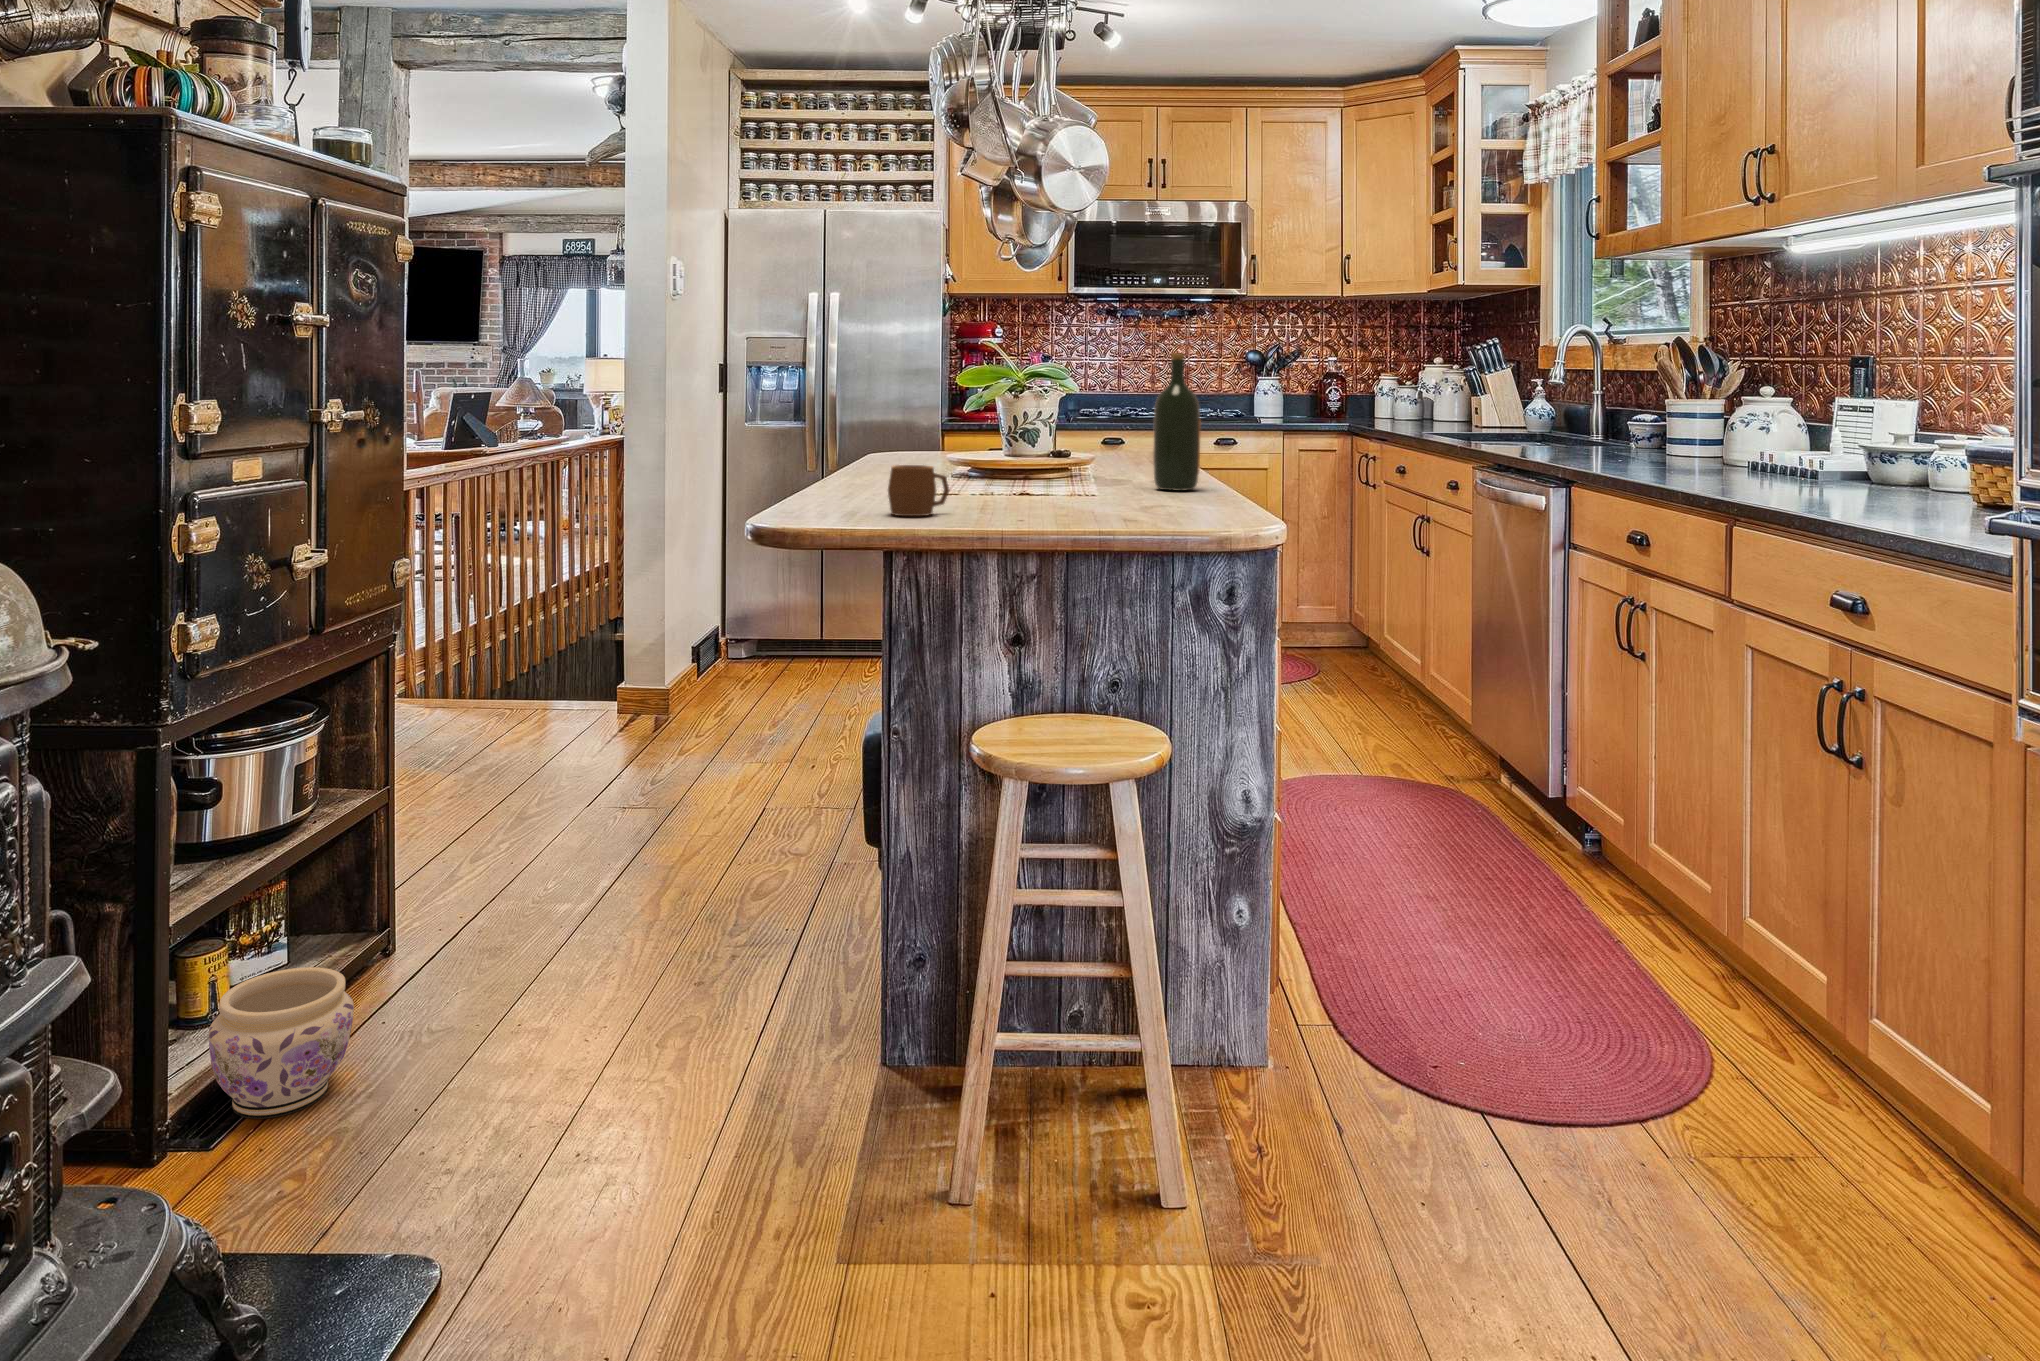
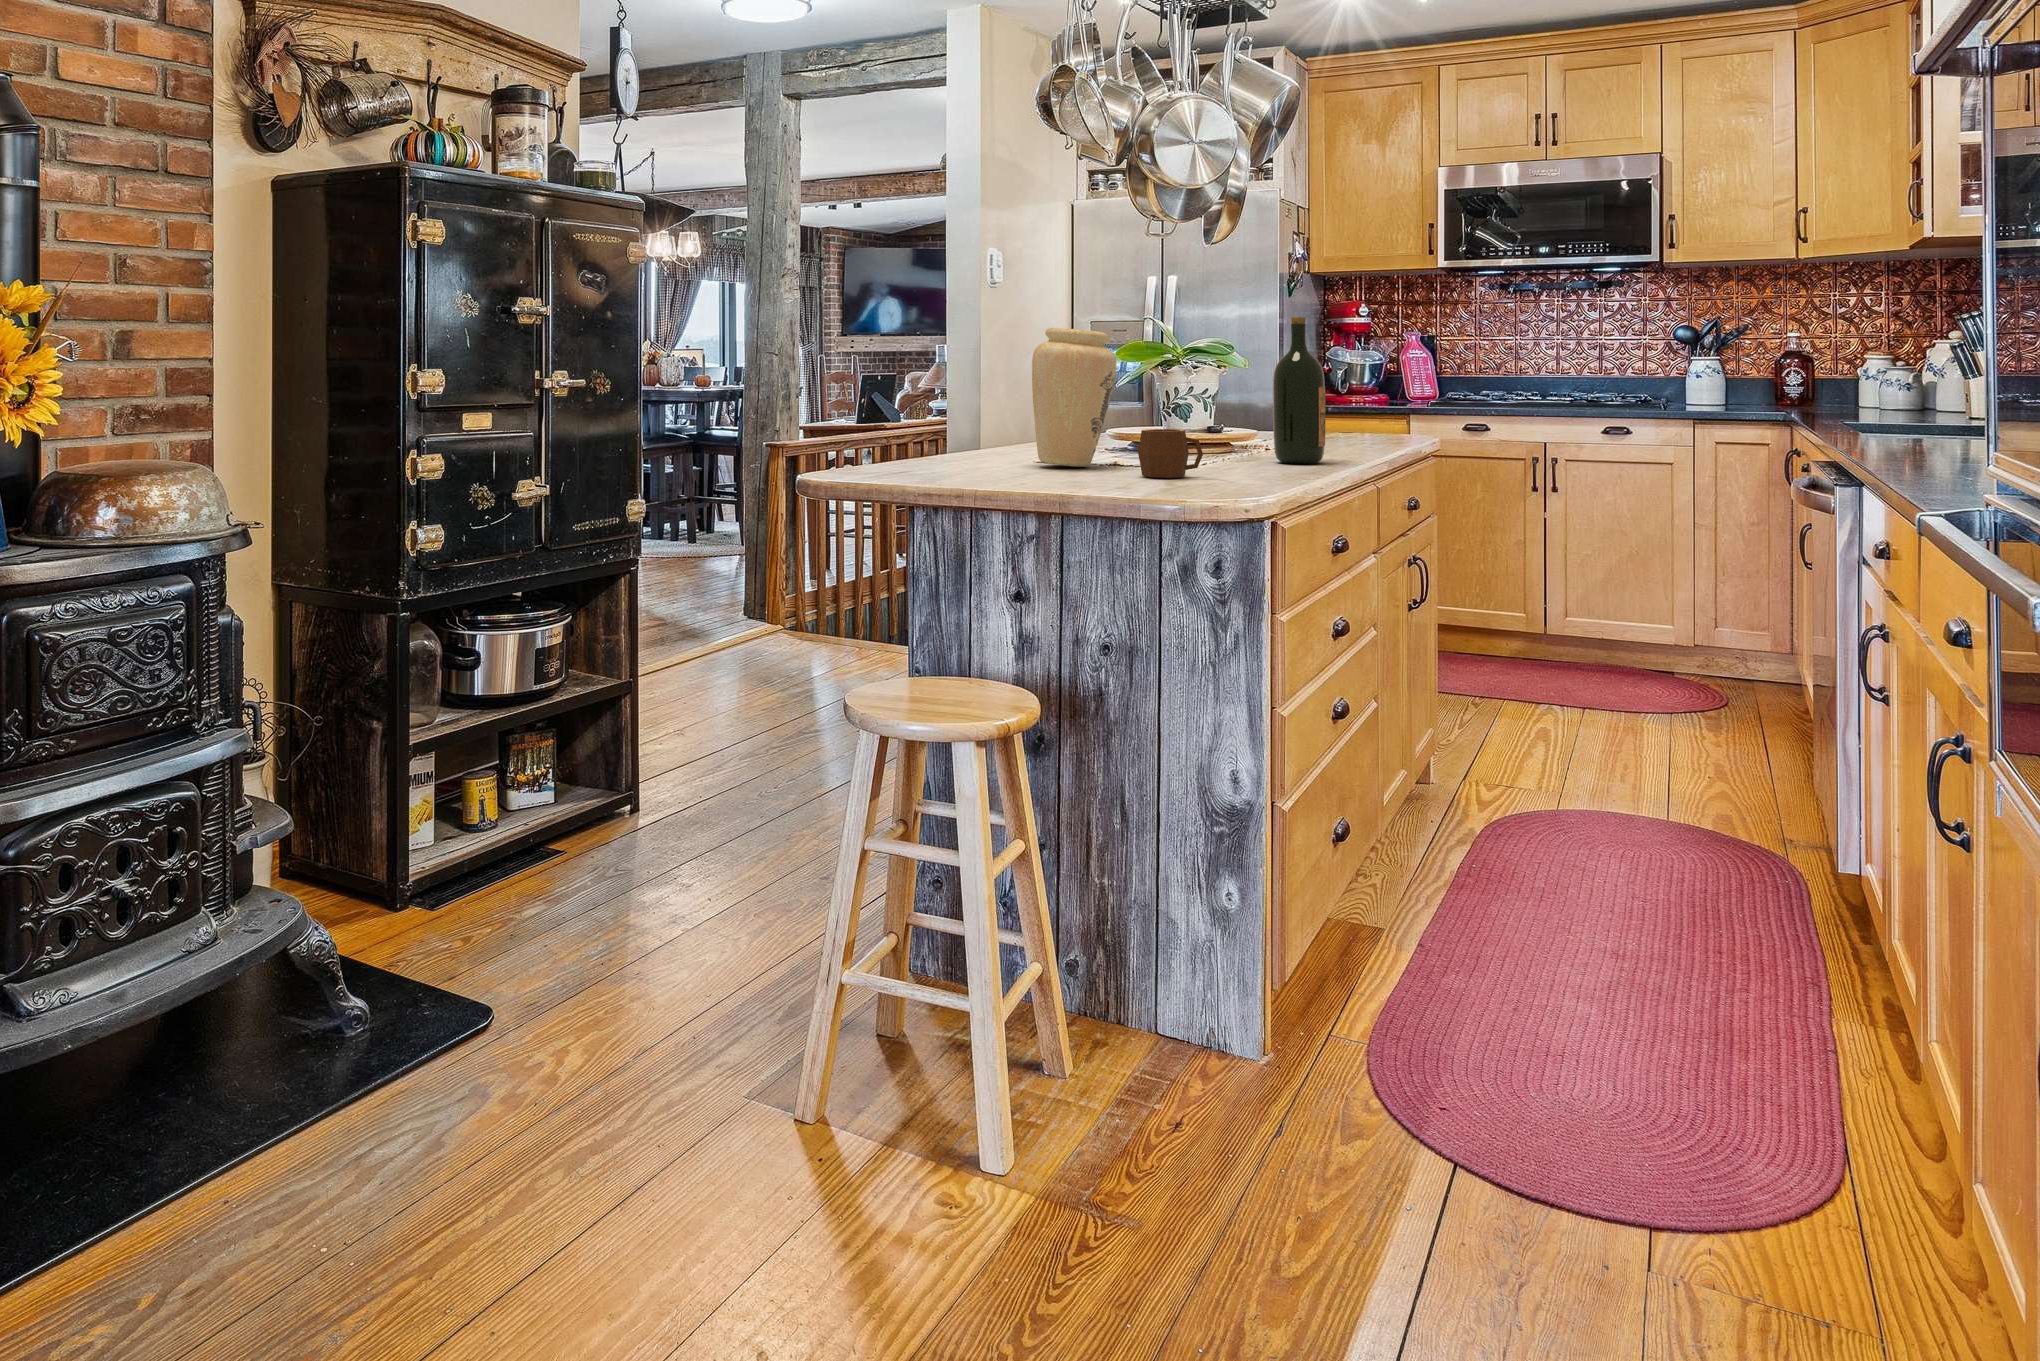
vase: none [962,360,1048,502] -> present [1032,328,1116,467]
mug: present [888,465,949,516] -> present [1138,429,1203,478]
planter: present [209,967,354,1118] -> none [446,799,543,903]

